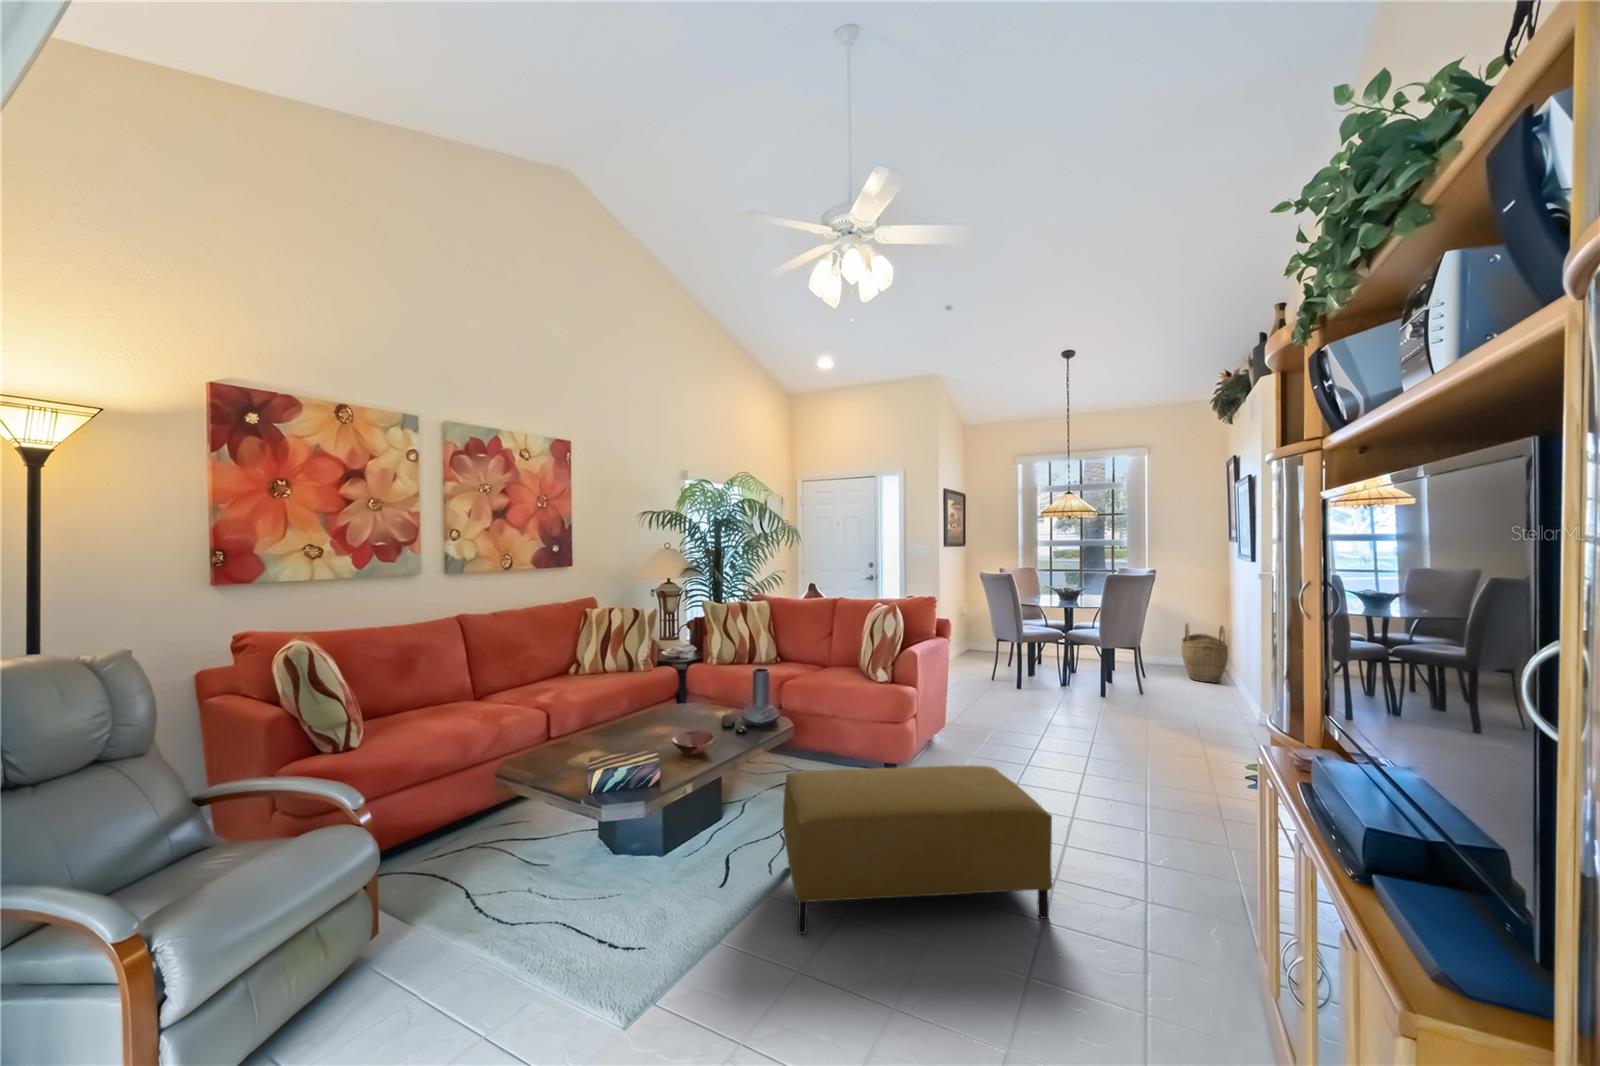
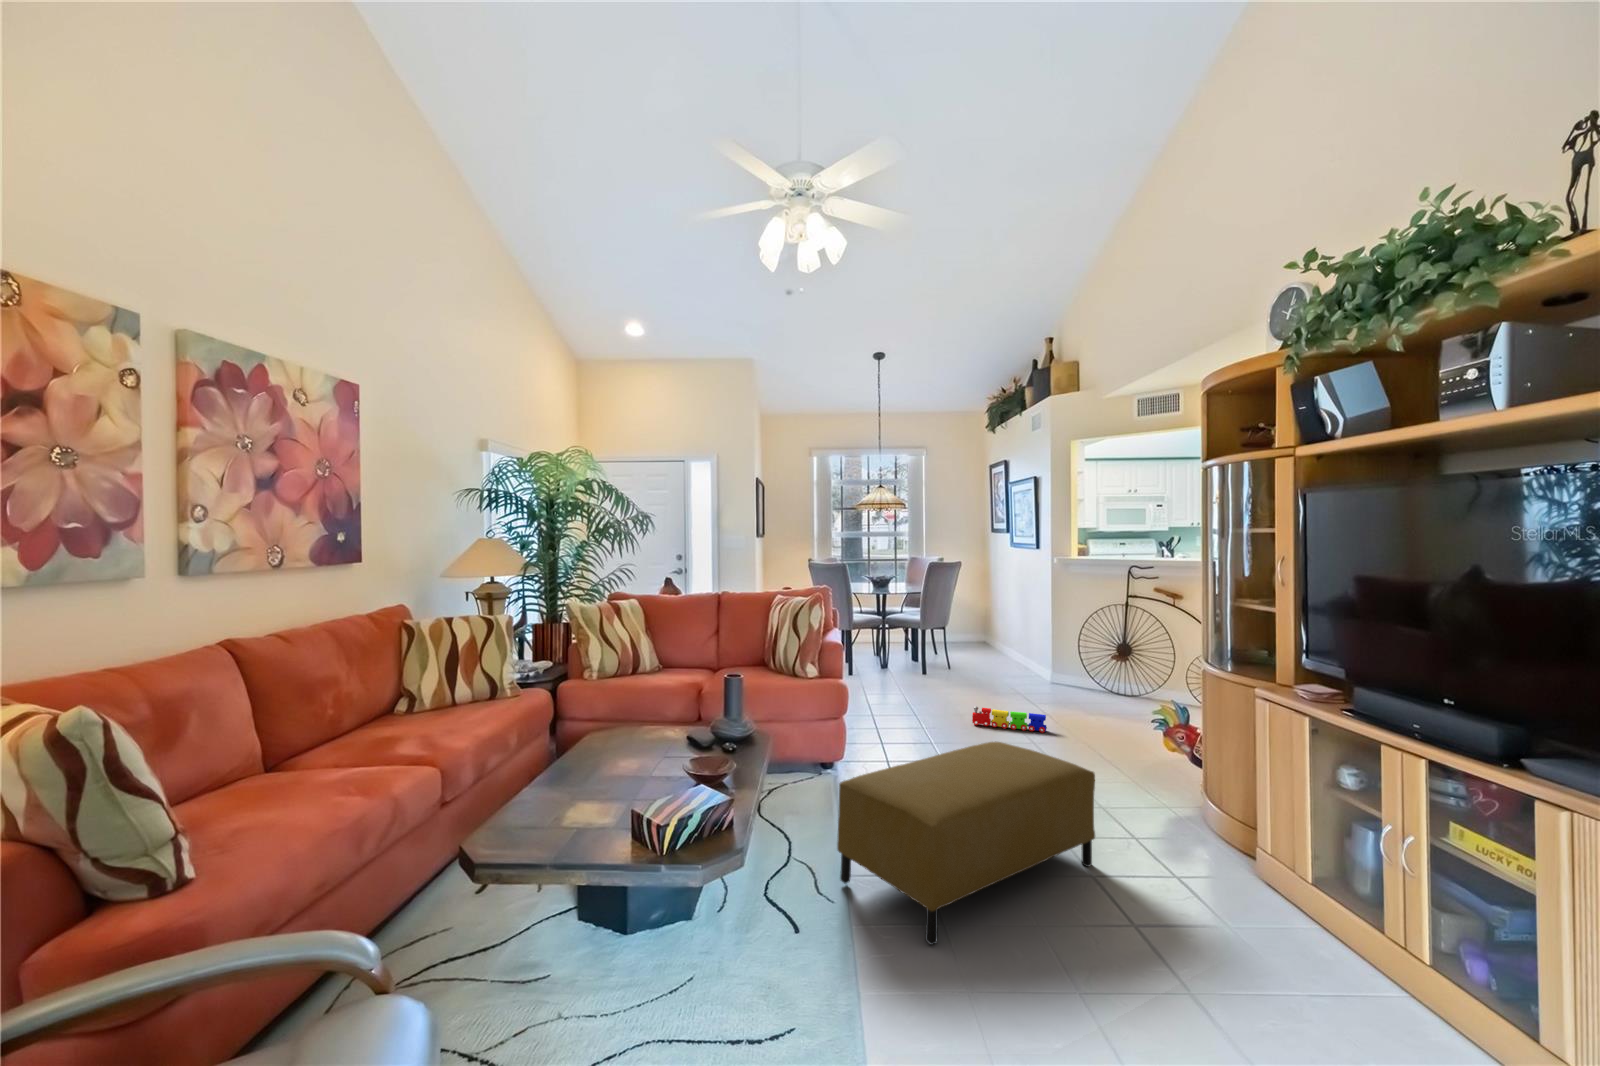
woven basket: present [1181,623,1228,683] -> none [962,603,999,654]
toy train: none [1091,735,1177,777] -> present [972,706,1047,733]

